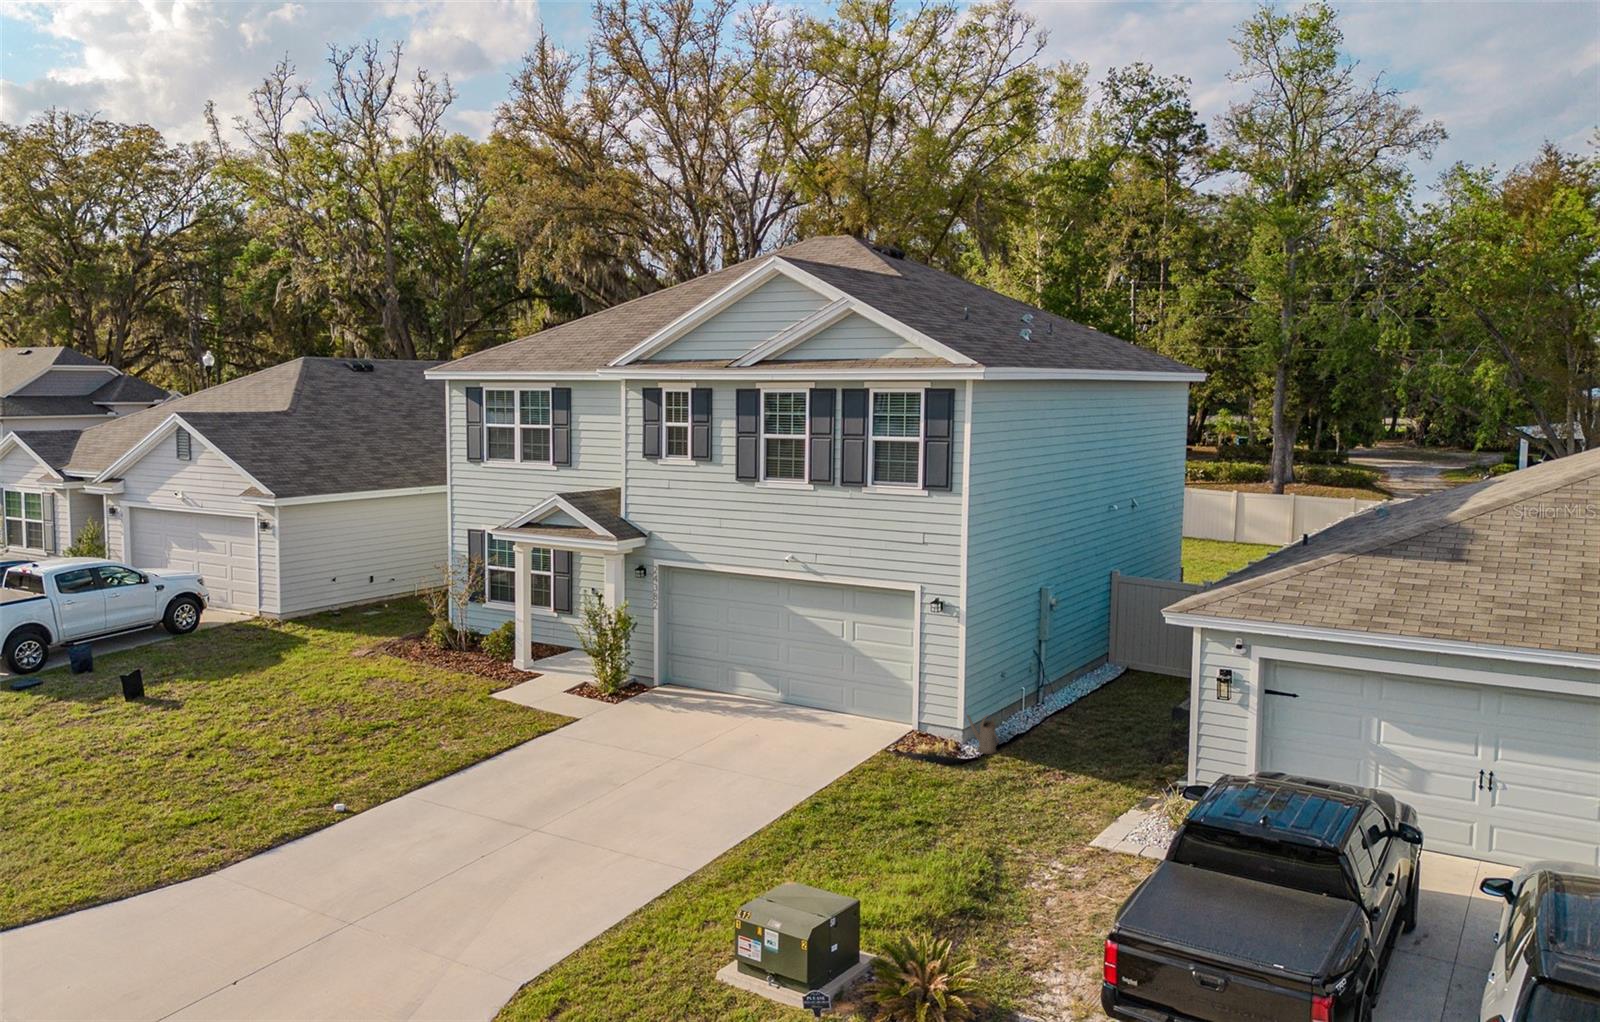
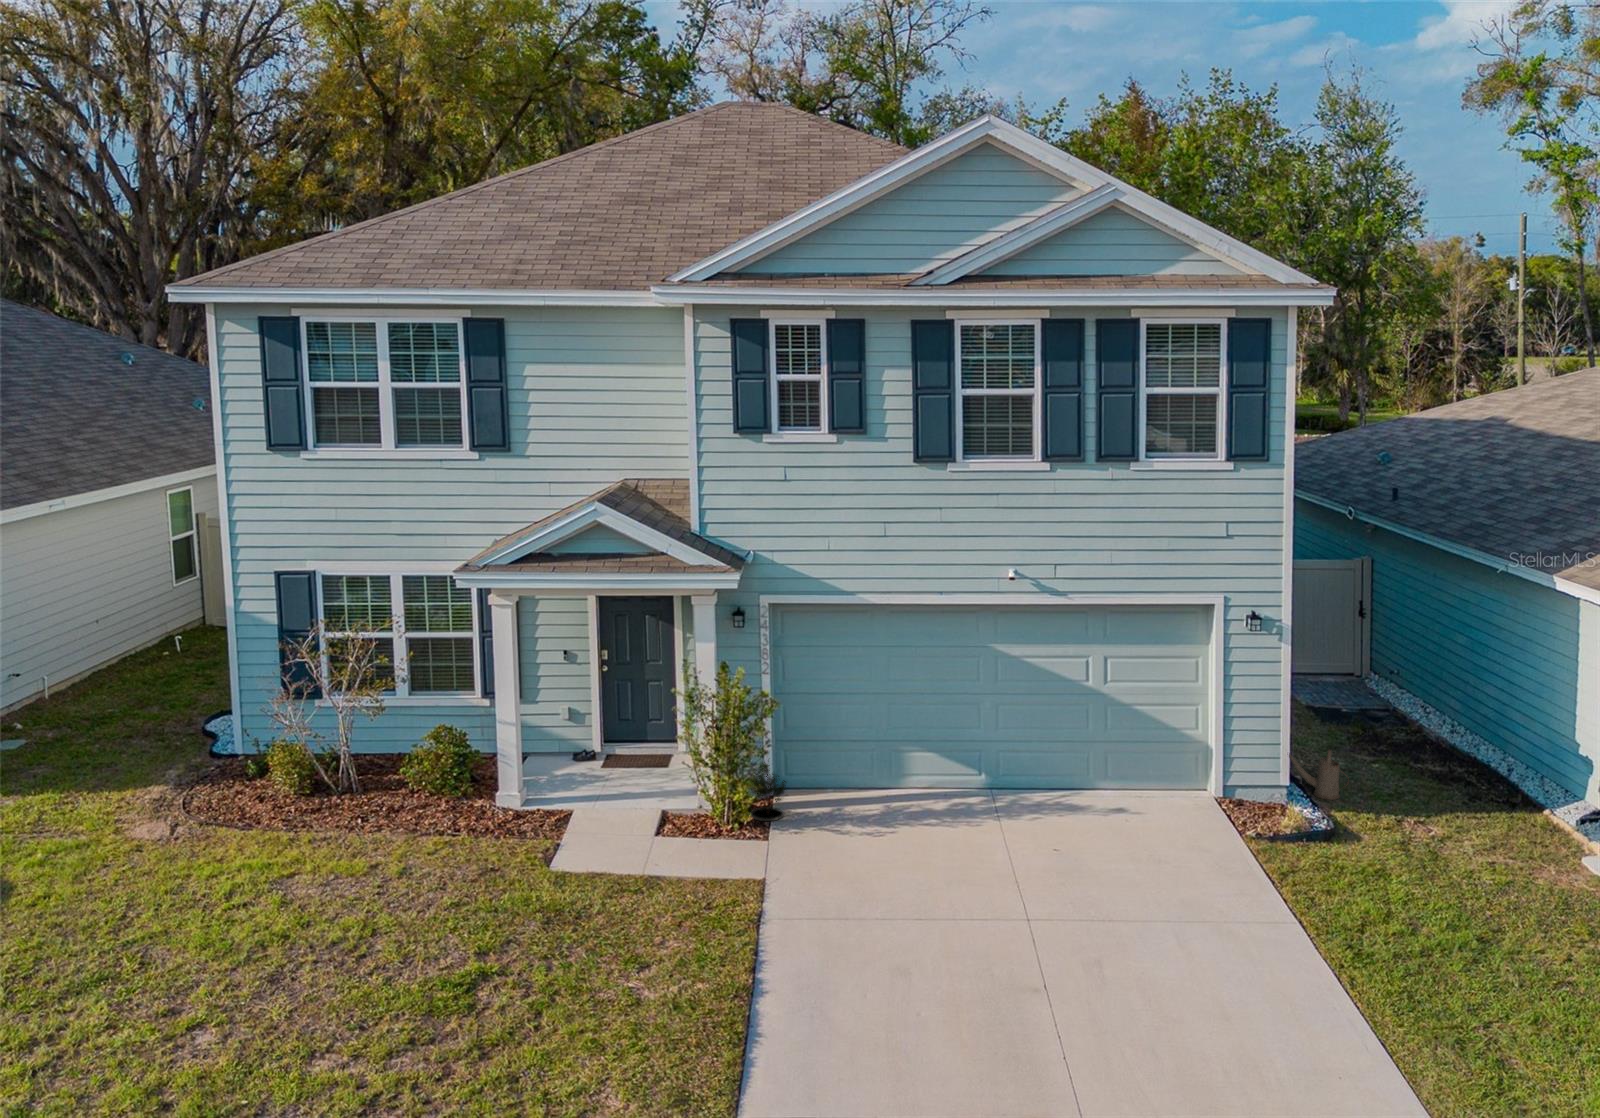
potted tree: none [613,660,637,699] -> present [750,762,786,821]

